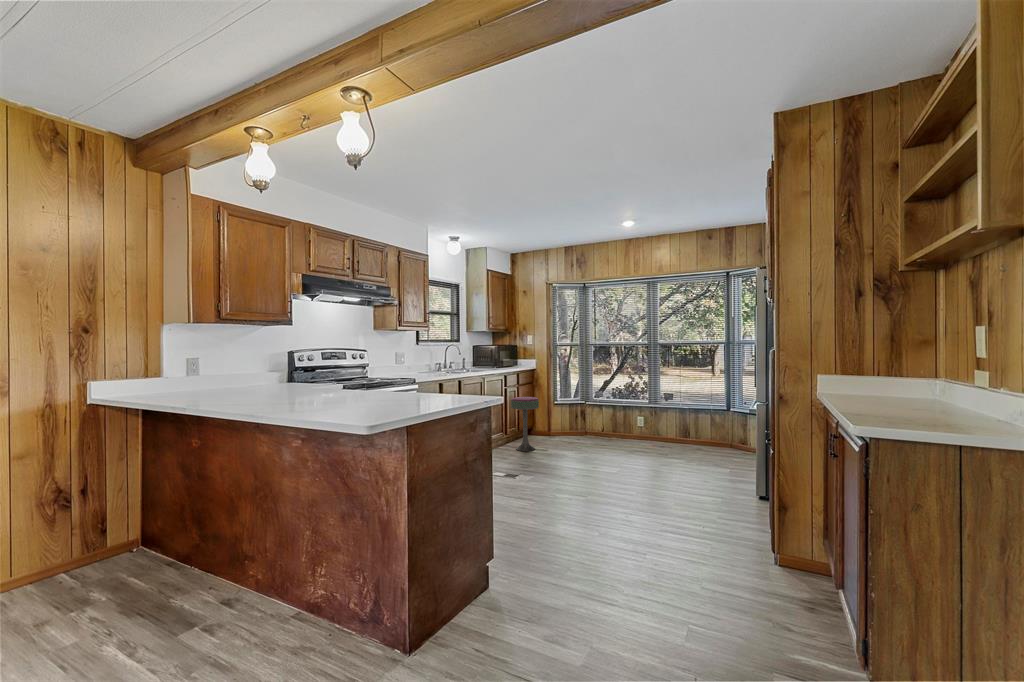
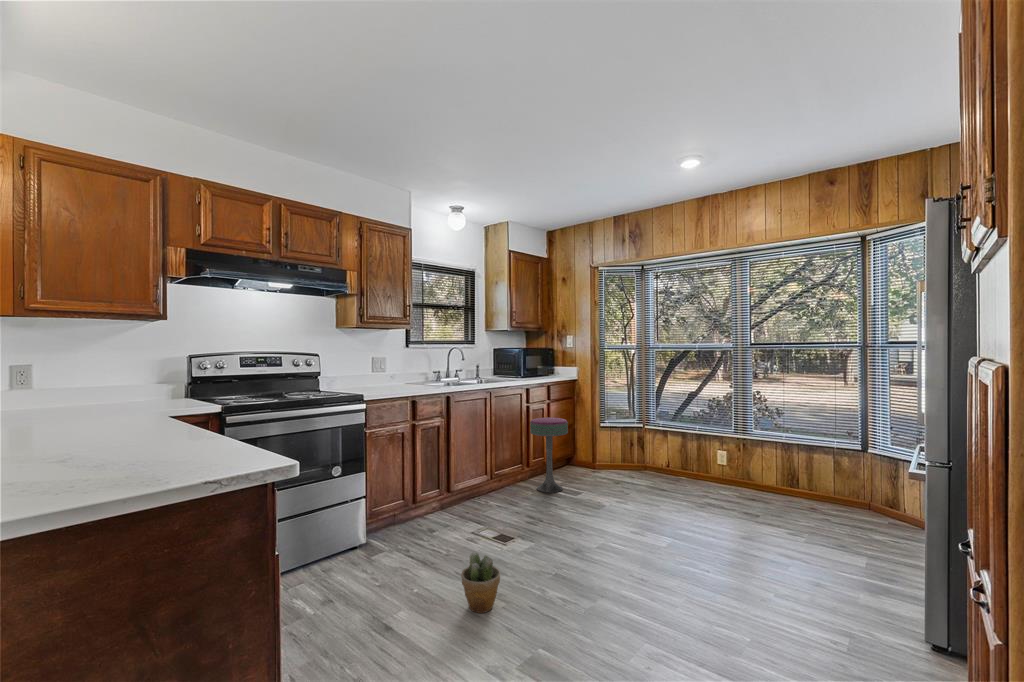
potted plant: none [513,472,537,507] -> present [461,552,500,613]

